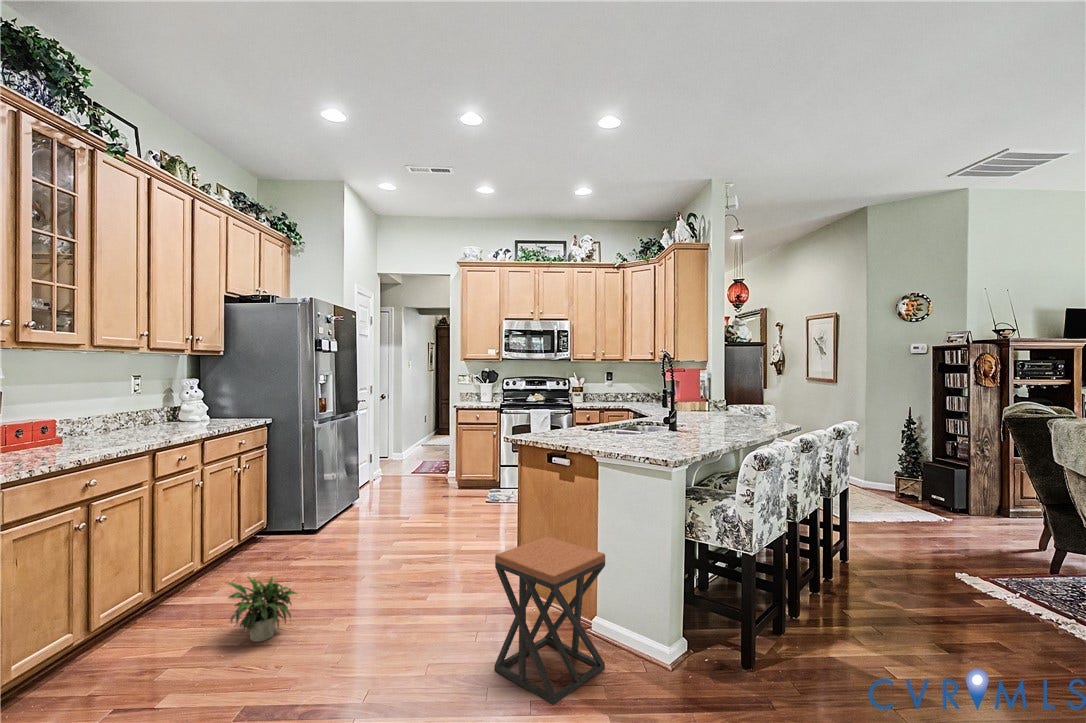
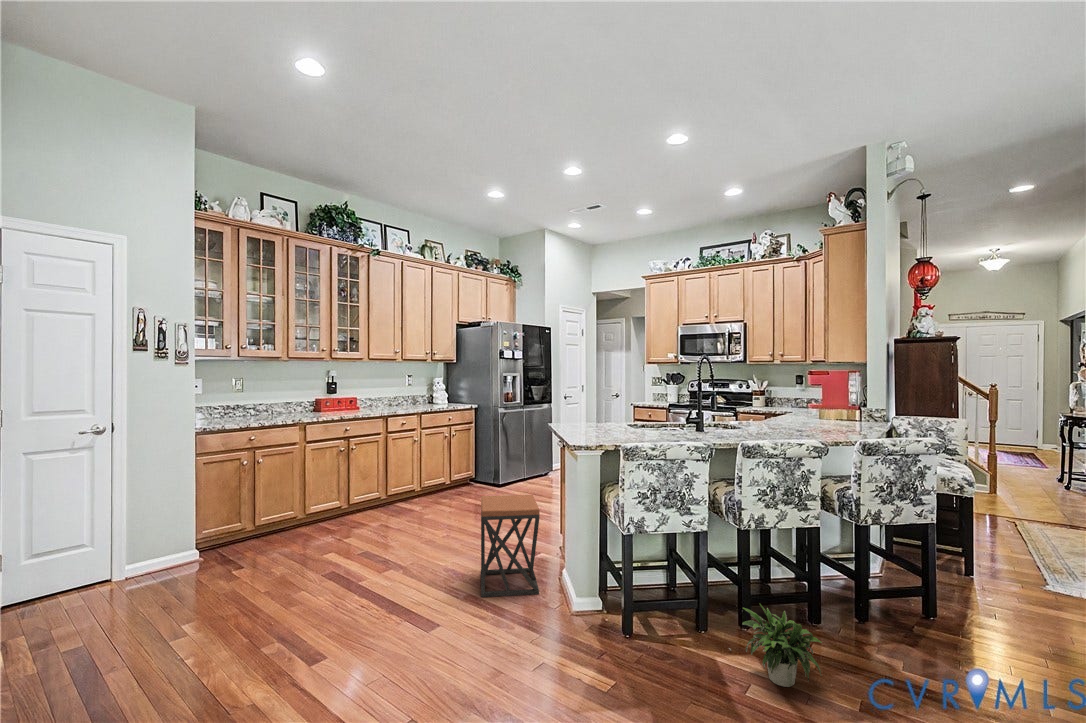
potted plant: present [228,576,297,642] -> present [729,604,822,687]

